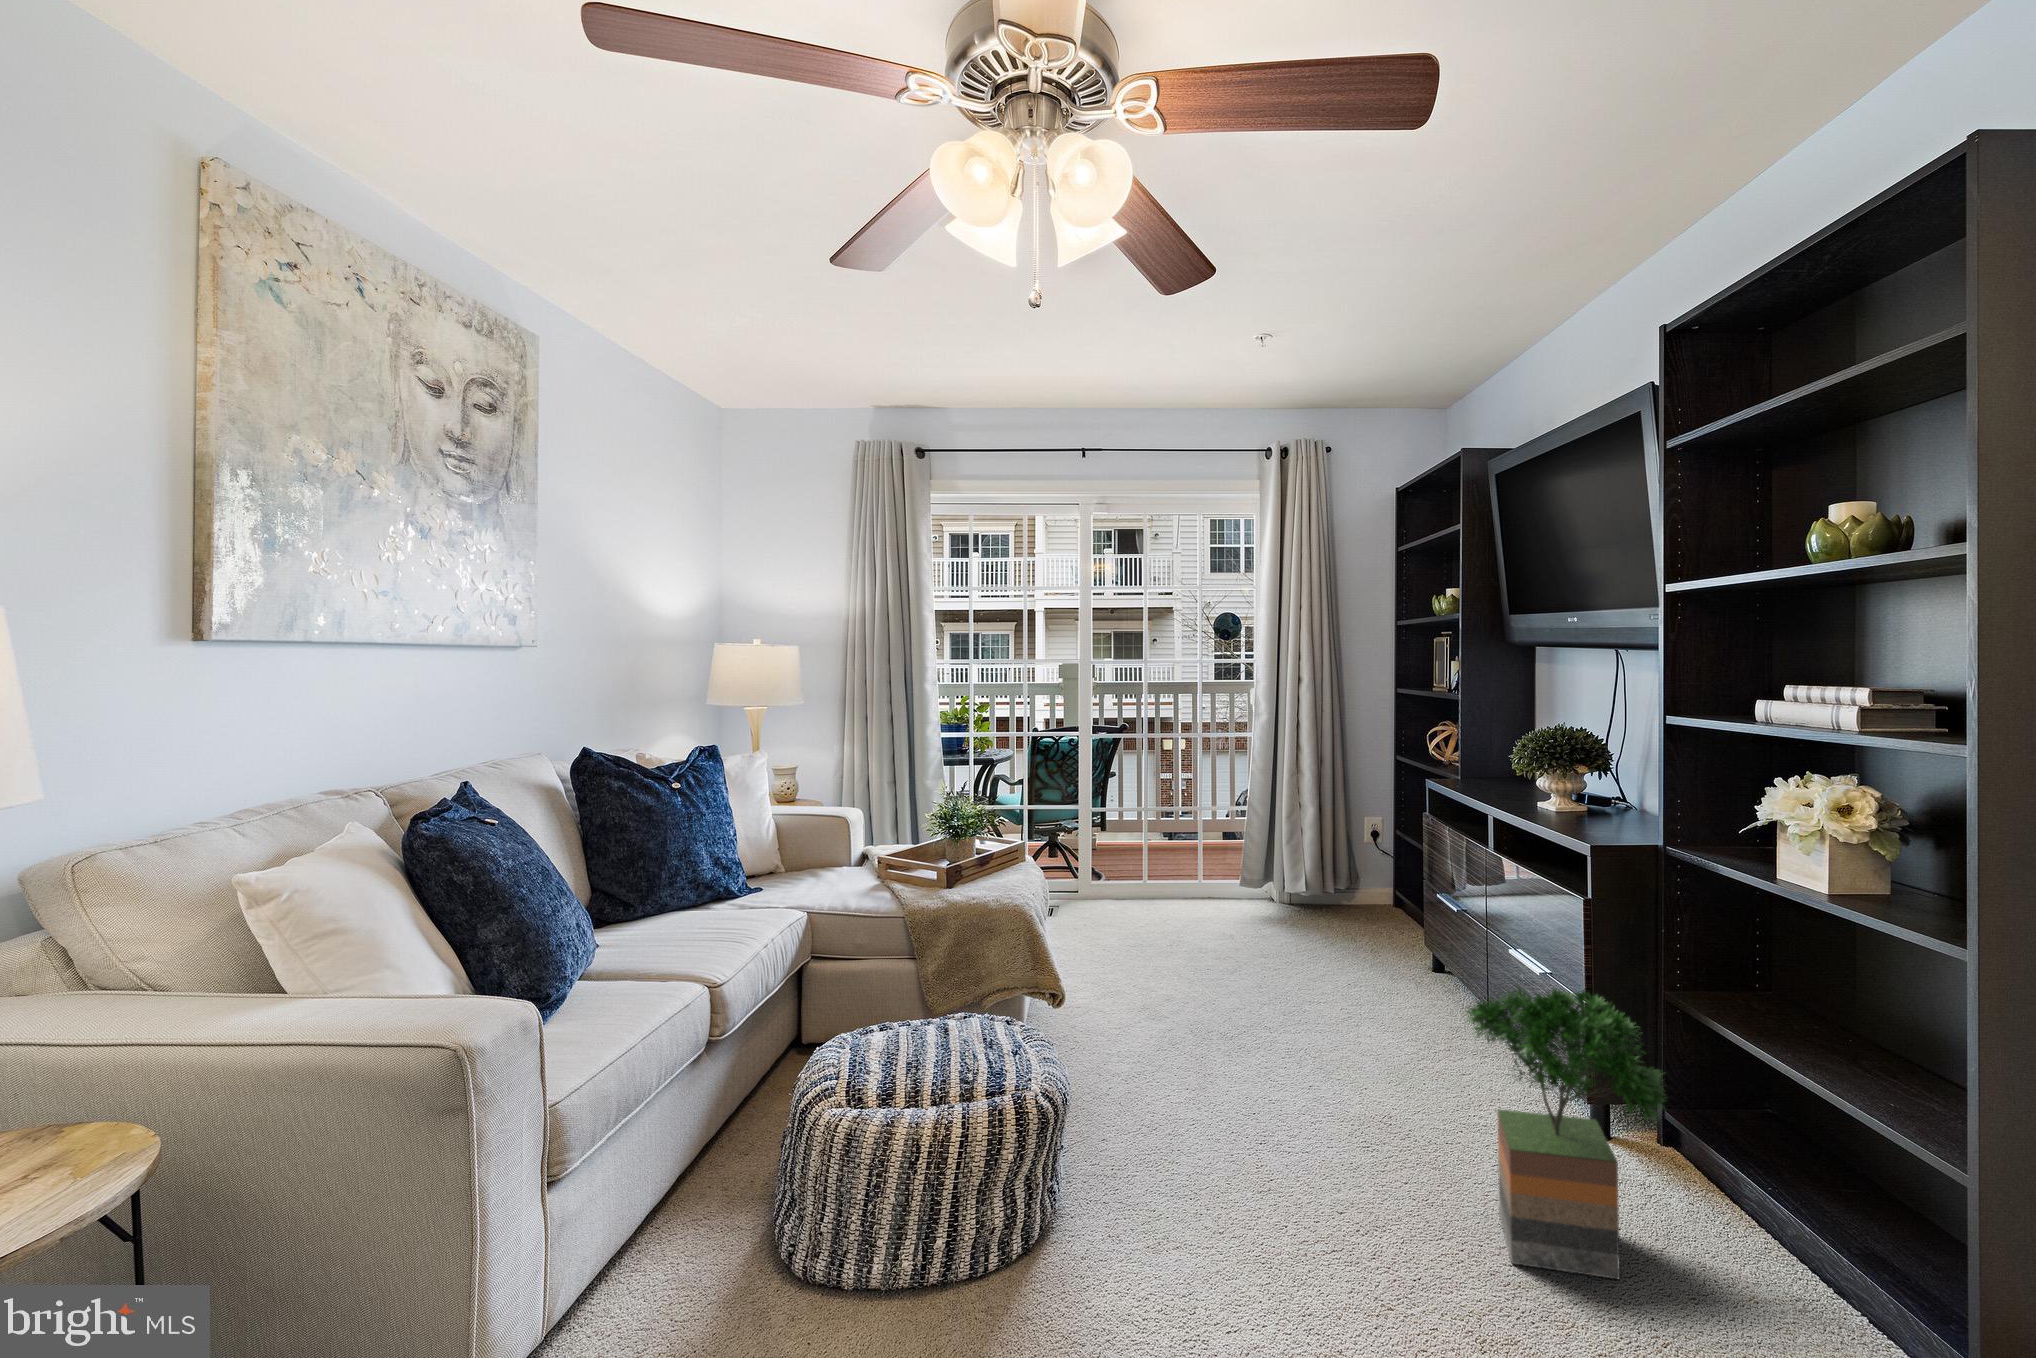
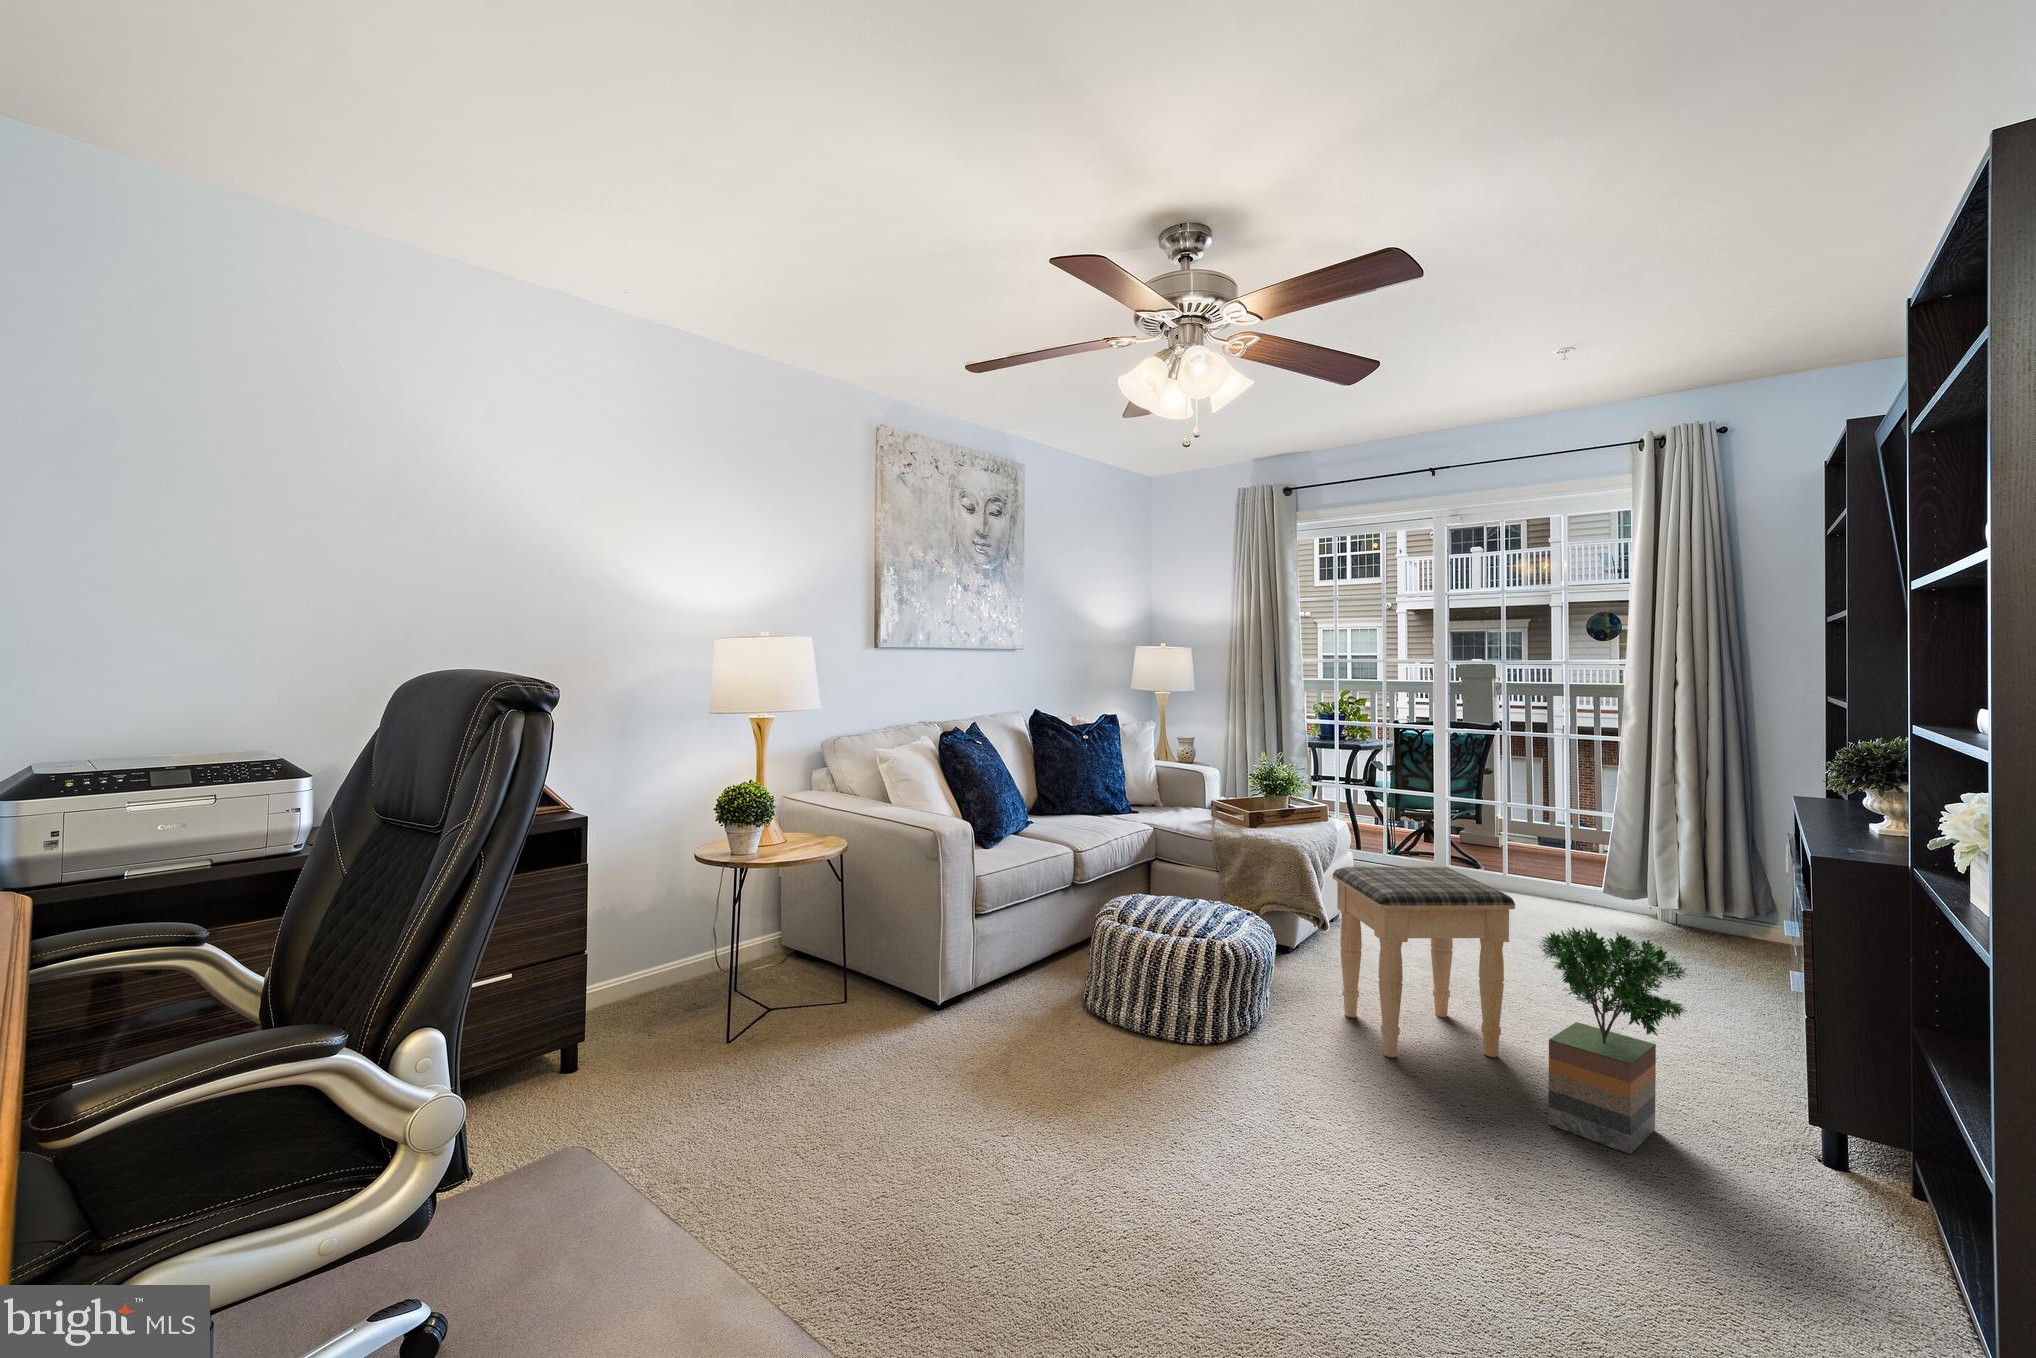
footstool: none [1136,919,1385,1213] -> present [1333,867,1515,1057]

